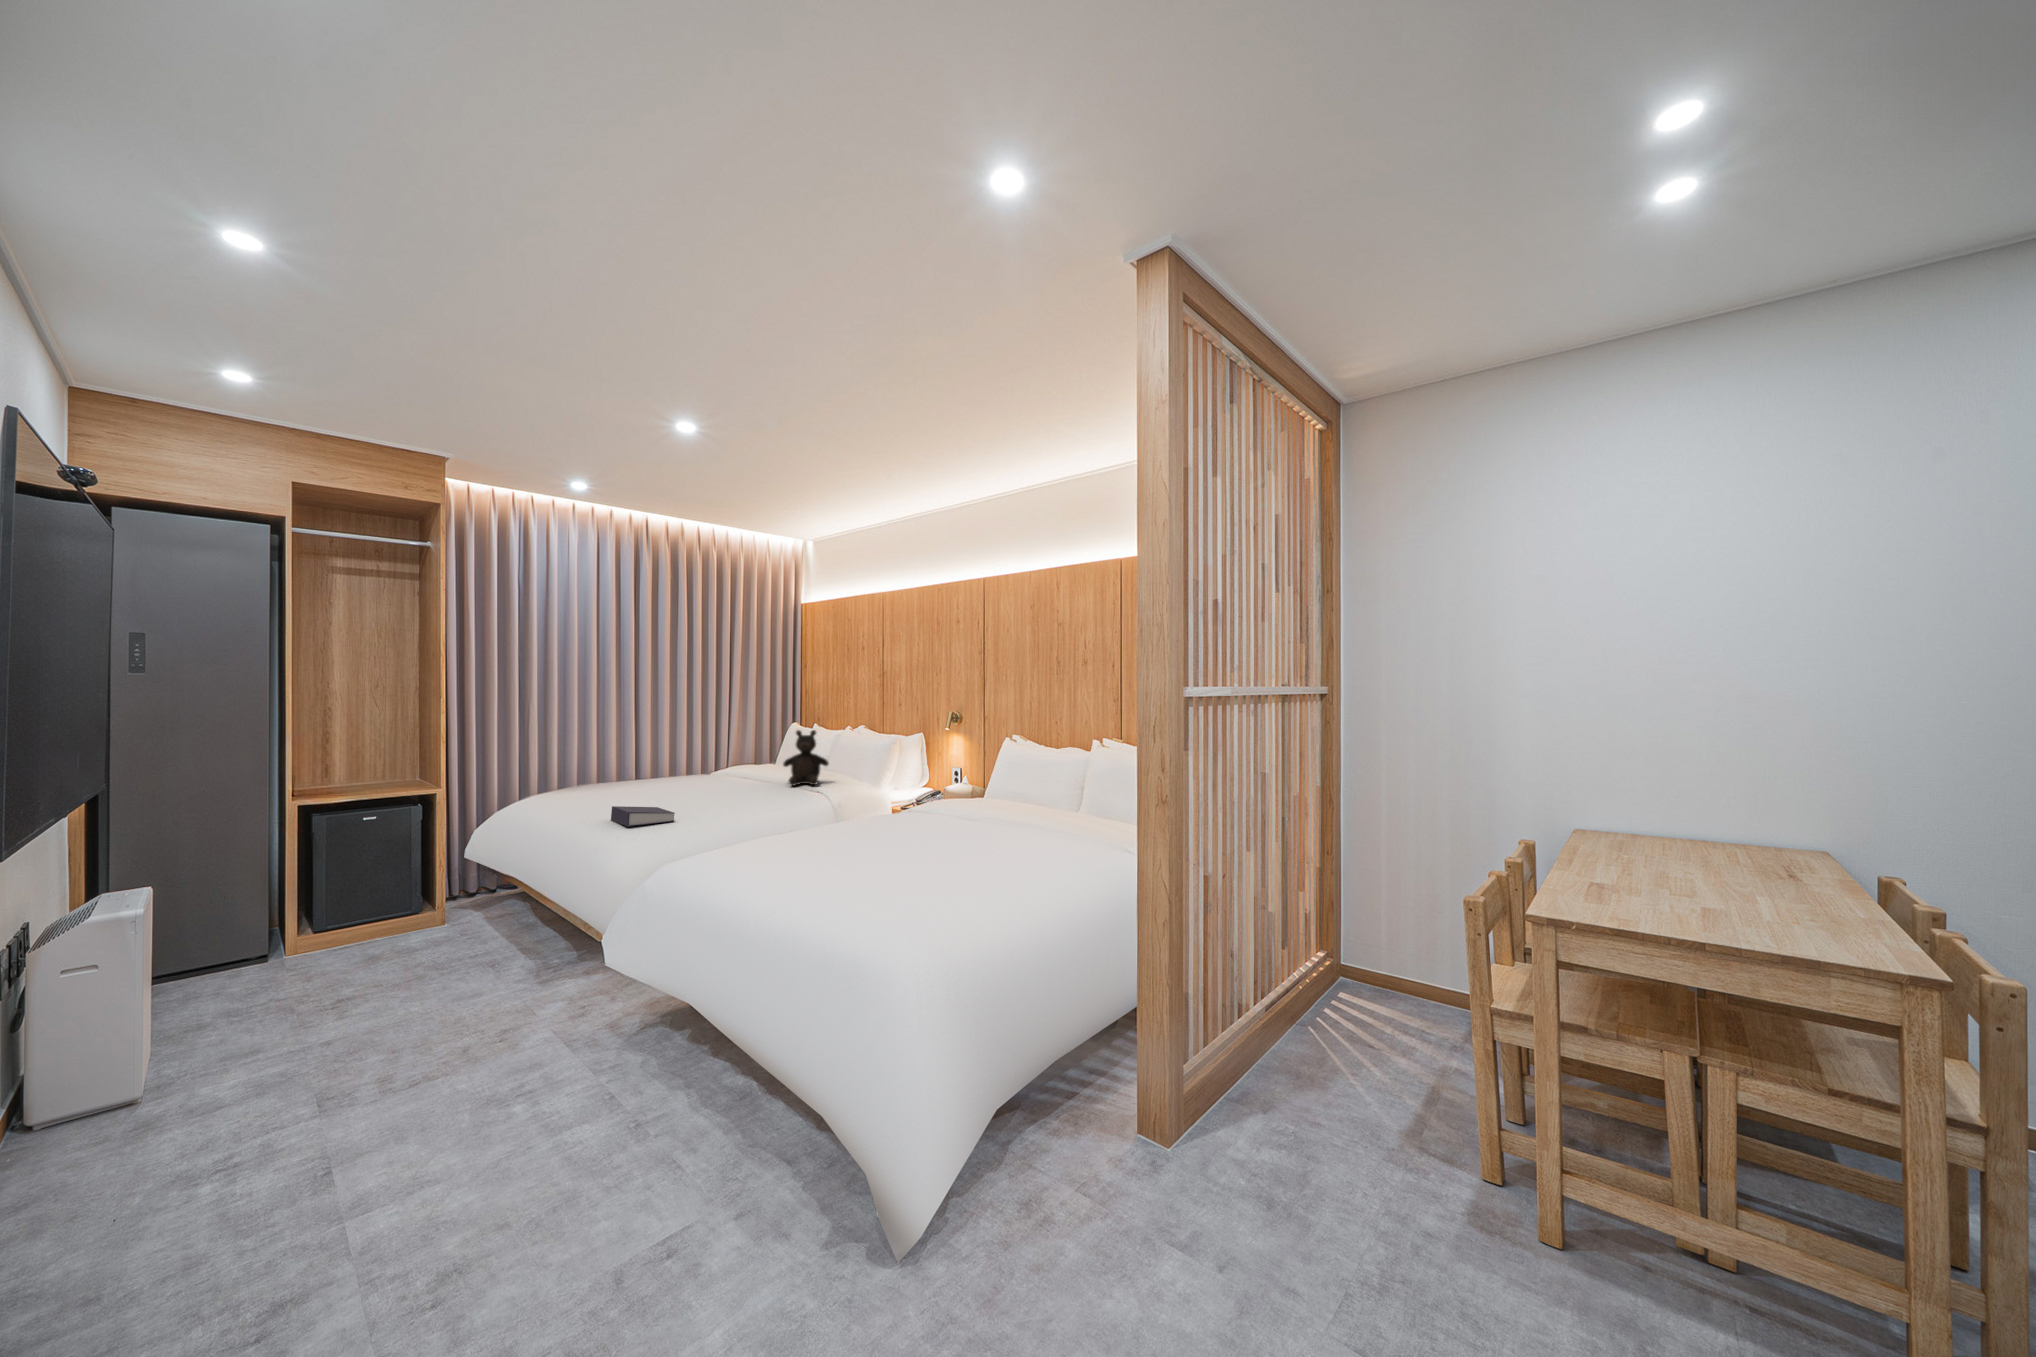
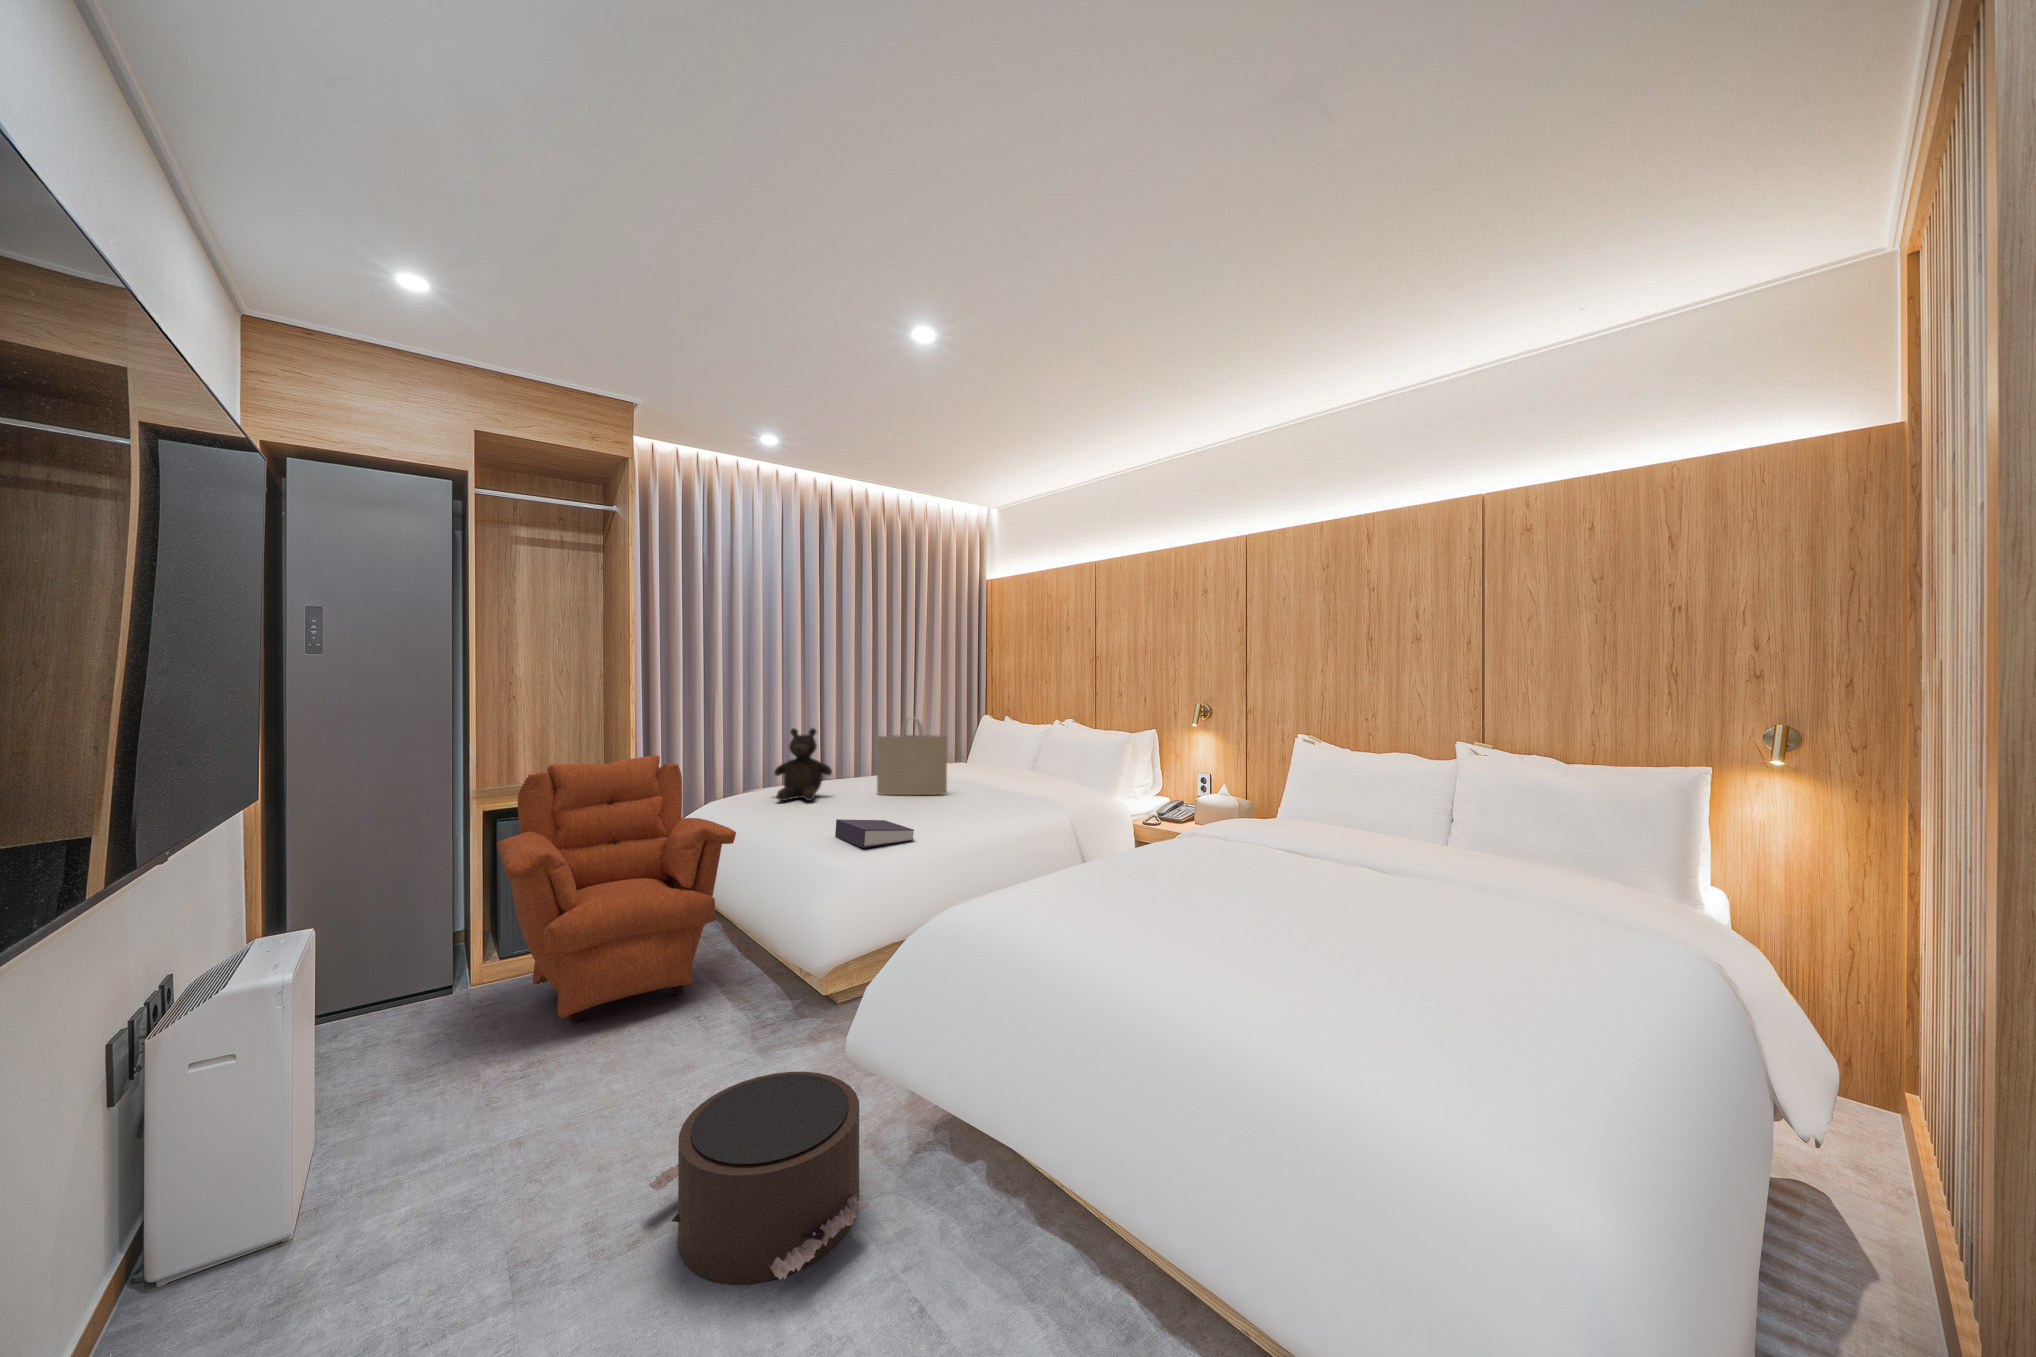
tote bag: none [670,724,732,790] -> present [877,717,947,795]
teddy bear: present [783,730,829,786] -> present [774,728,832,801]
armchair: none [310,758,530,975] -> present [497,755,736,1022]
pouf: none [420,979,583,1101] -> present [649,1072,869,1284]

